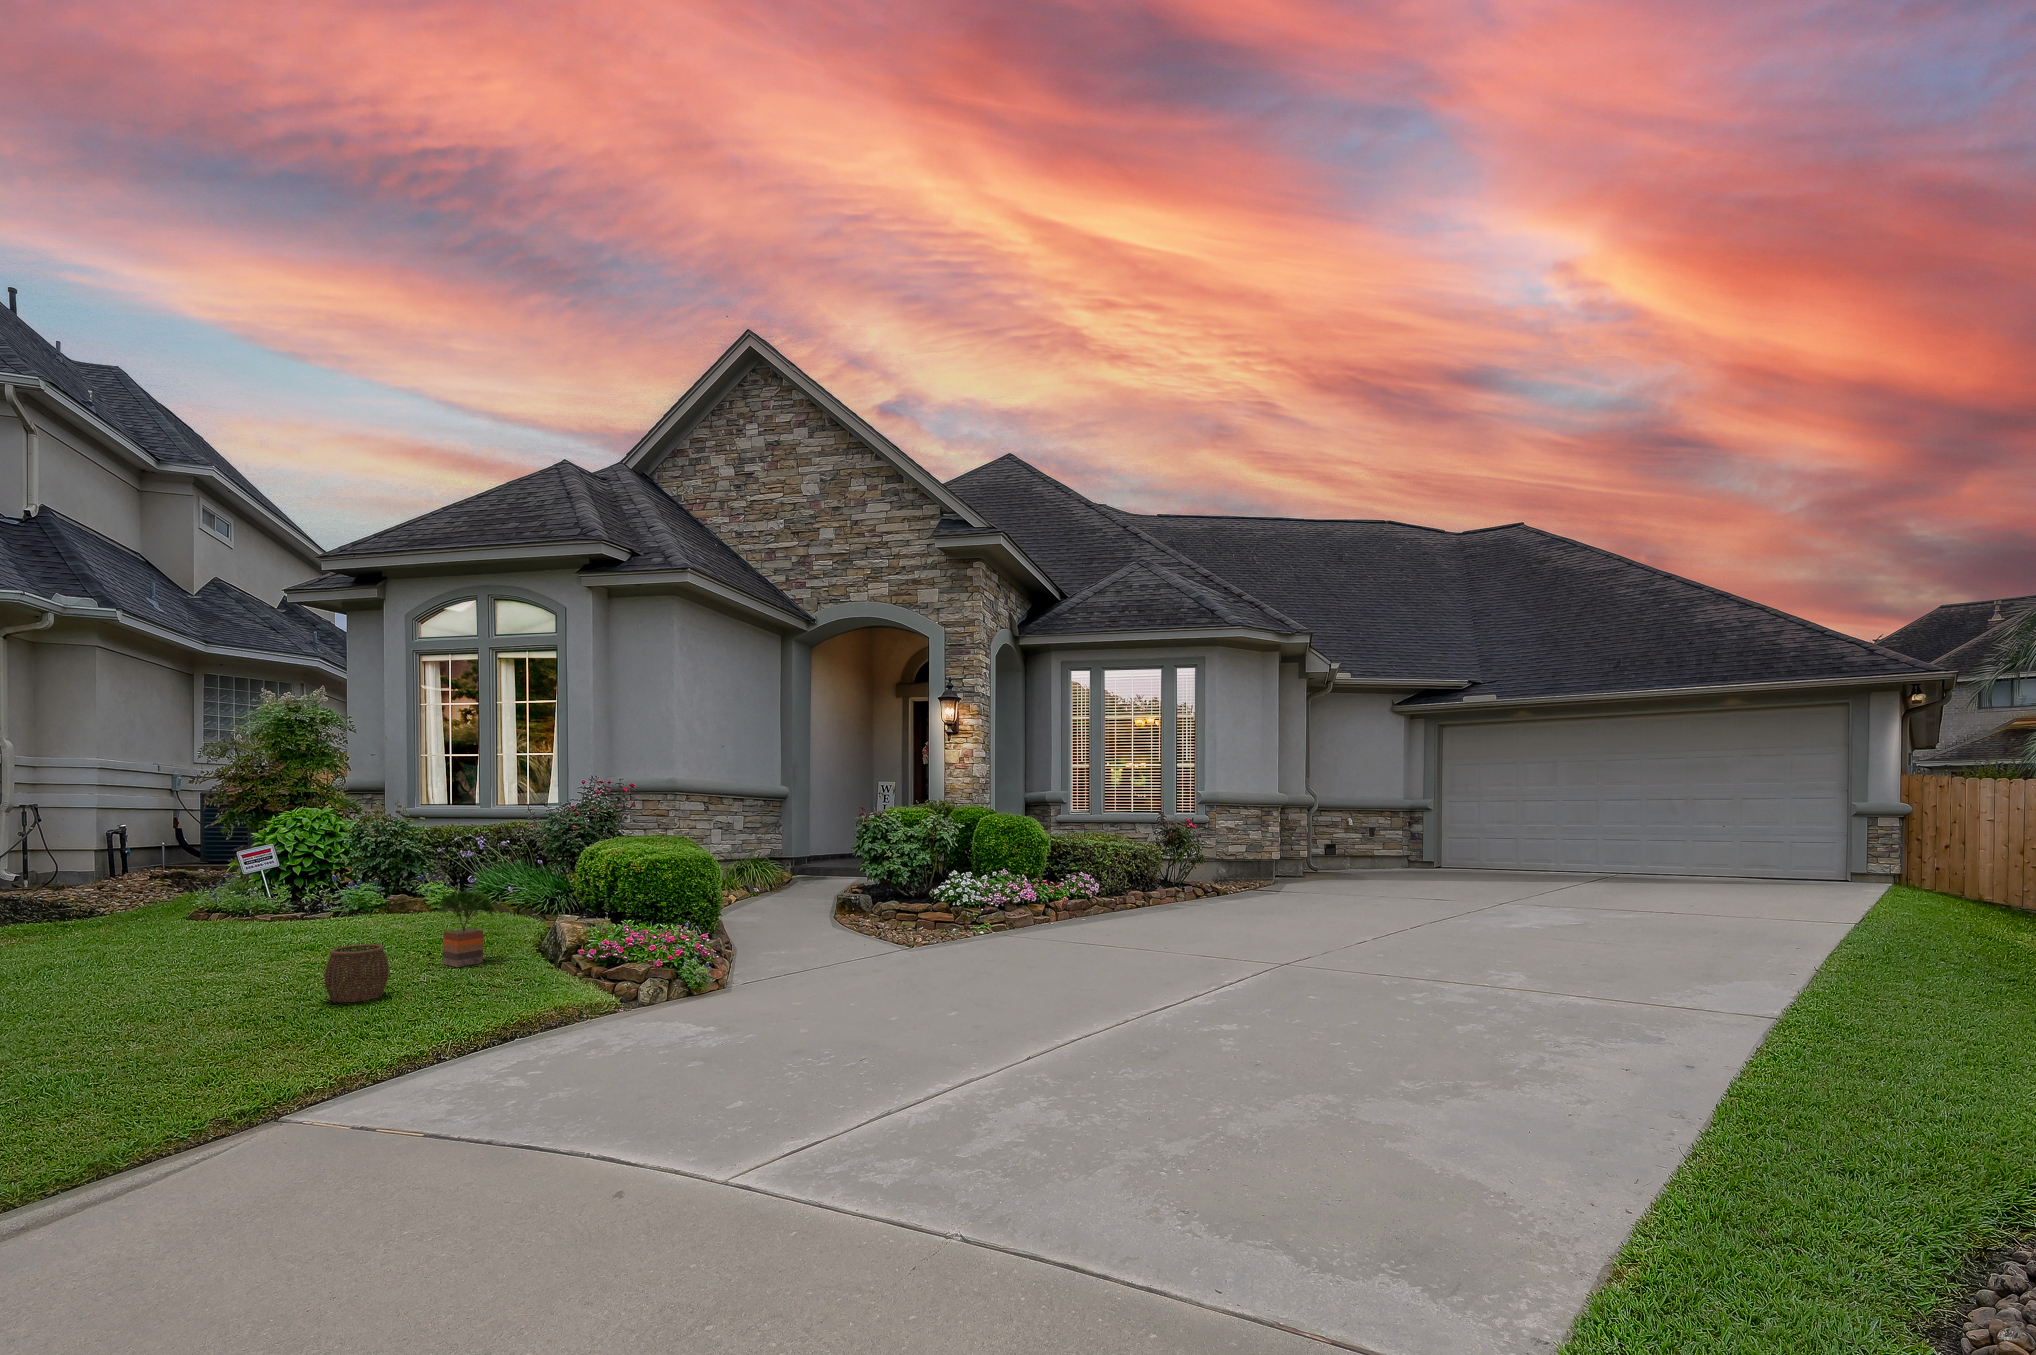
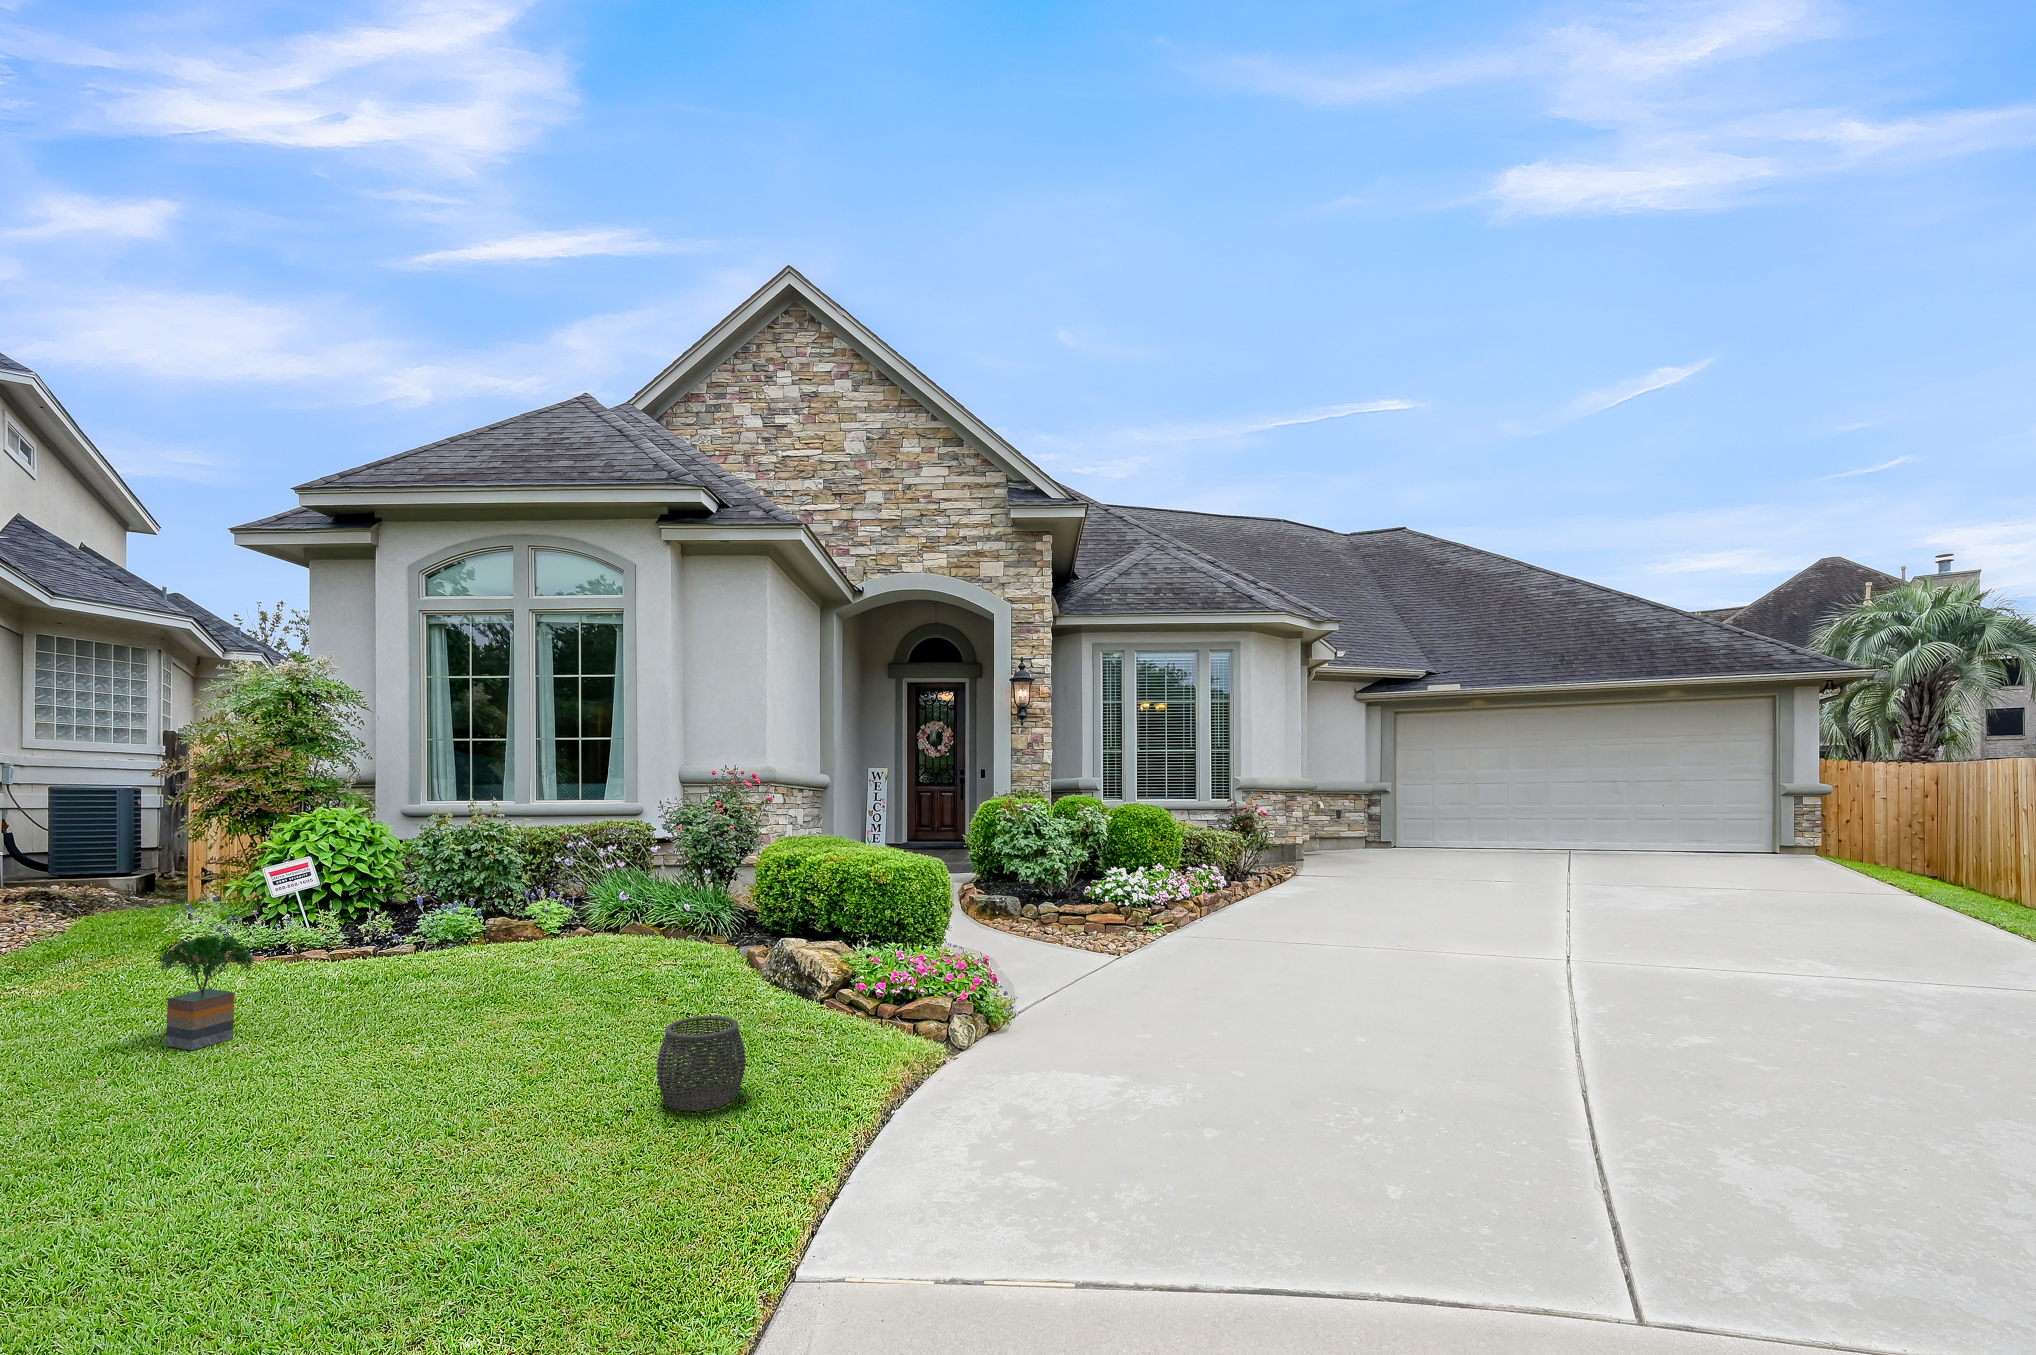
potted tree: present [439,891,495,967] -> present [158,935,255,1050]

